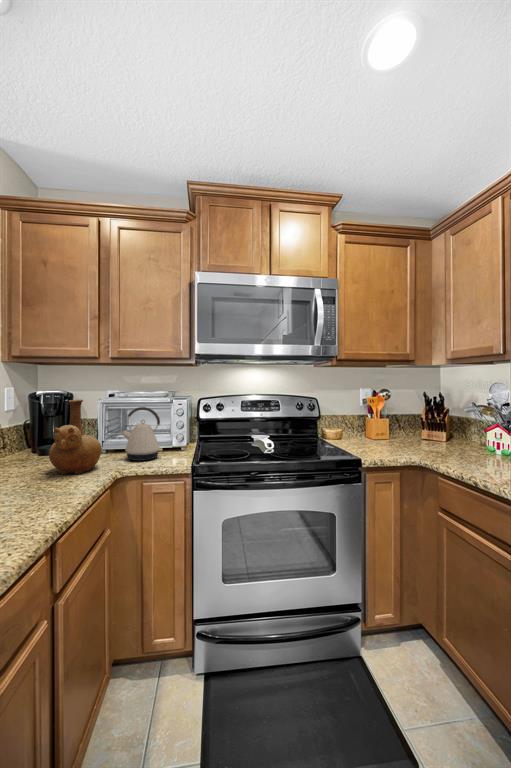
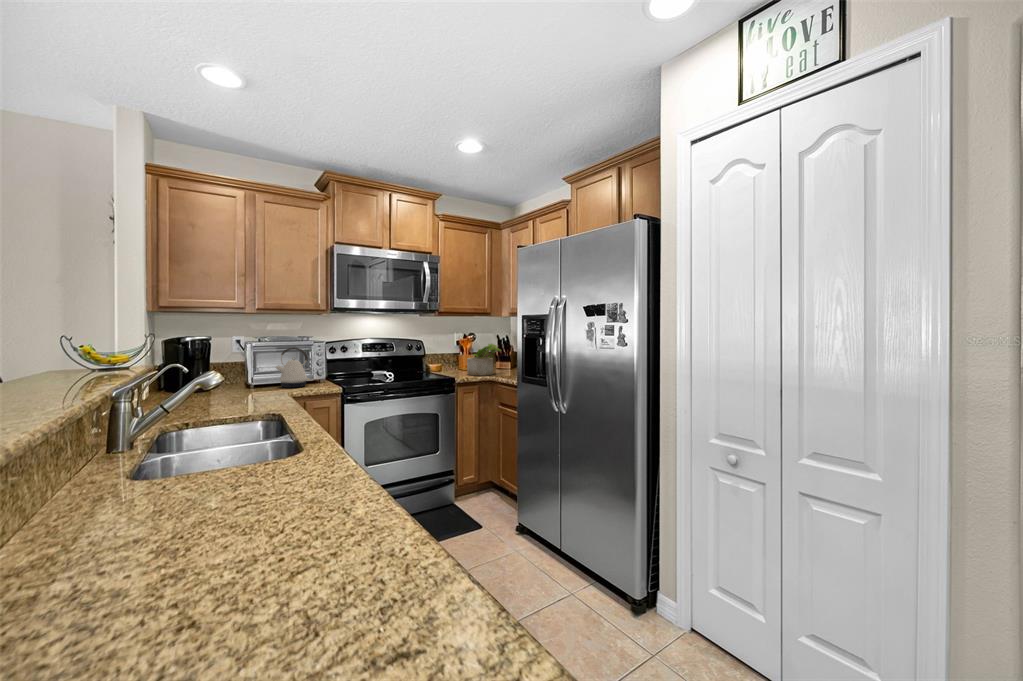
vase: present [49,400,102,474] -> none [229,341,270,396]
potted plant: none [380,405,435,454] -> present [467,344,501,376]

